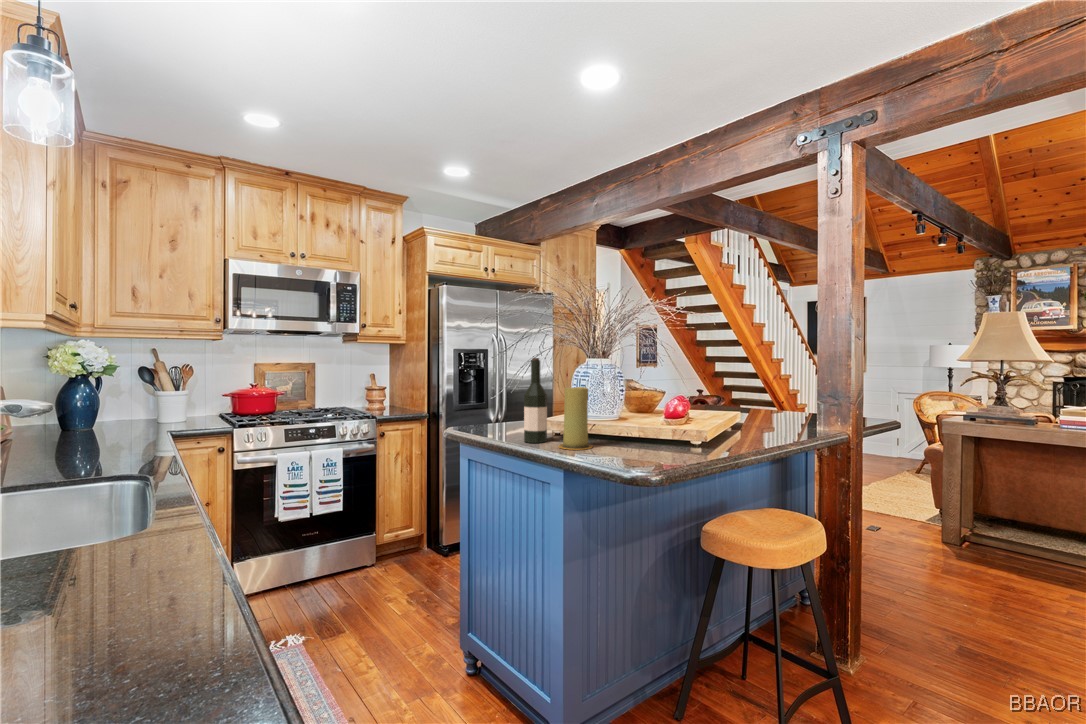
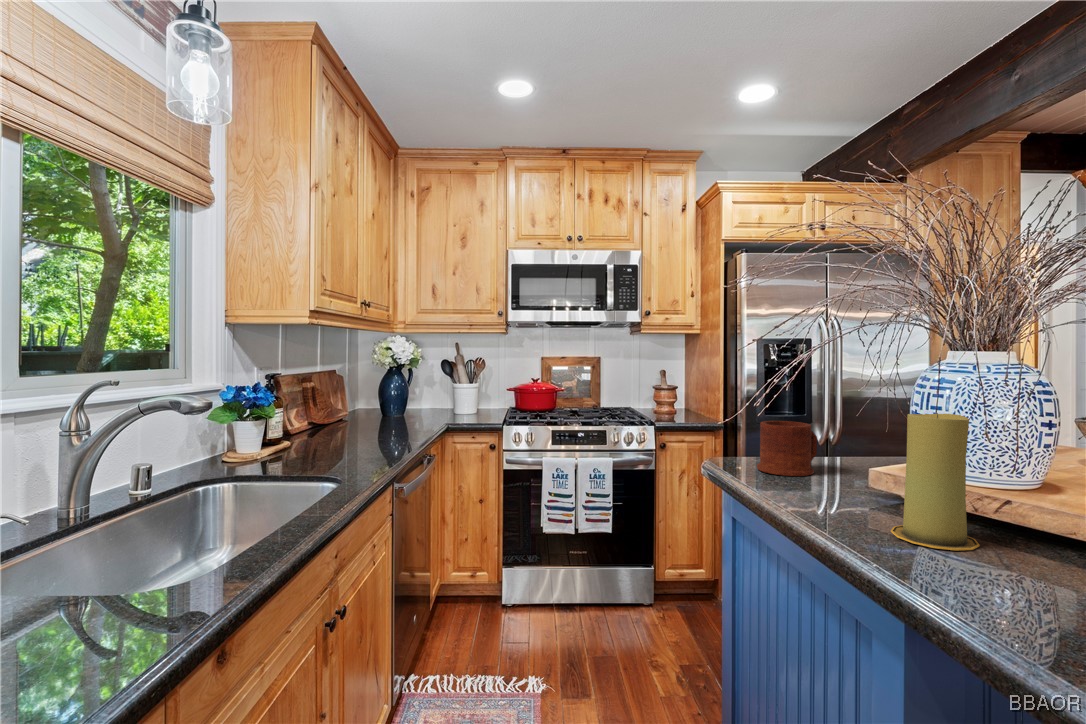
wine bottle: present [524,358,547,443] -> none [824,353,874,512]
mug: none [478,401,511,433] -> present [757,421,817,476]

